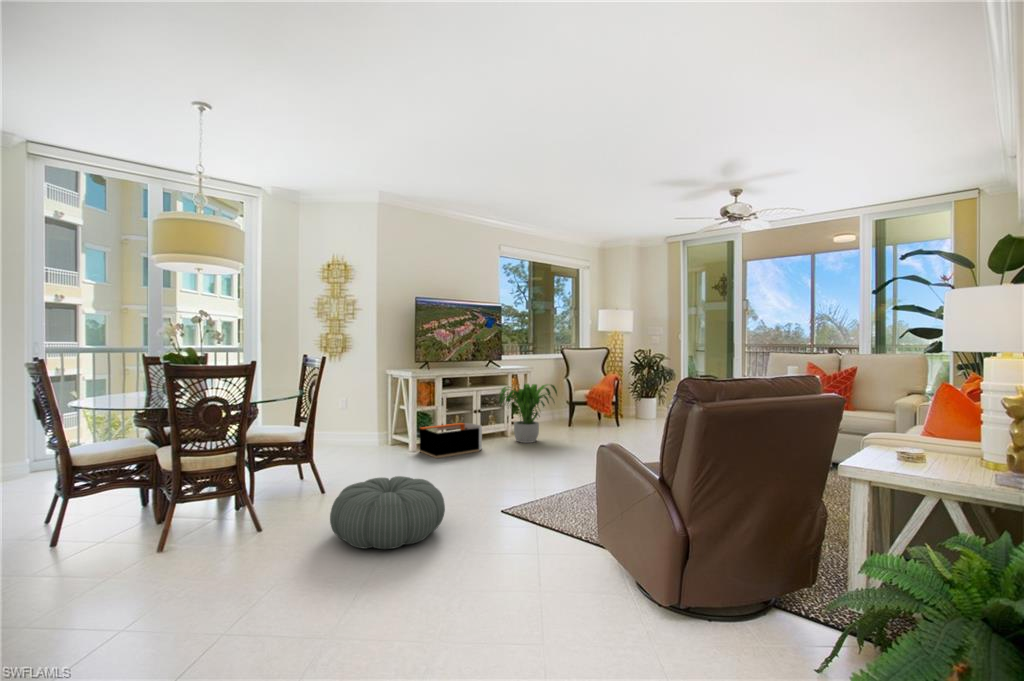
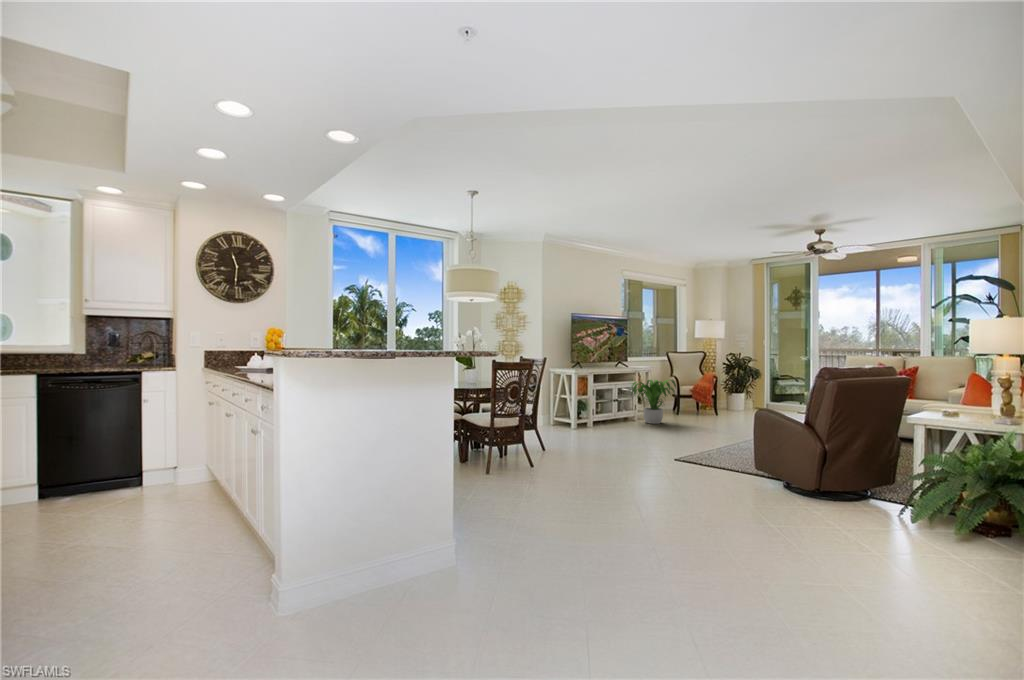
storage bin: present [420,423,482,458] -> none [581,408,625,432]
pouf: present [330,476,445,549] -> none [583,433,651,471]

